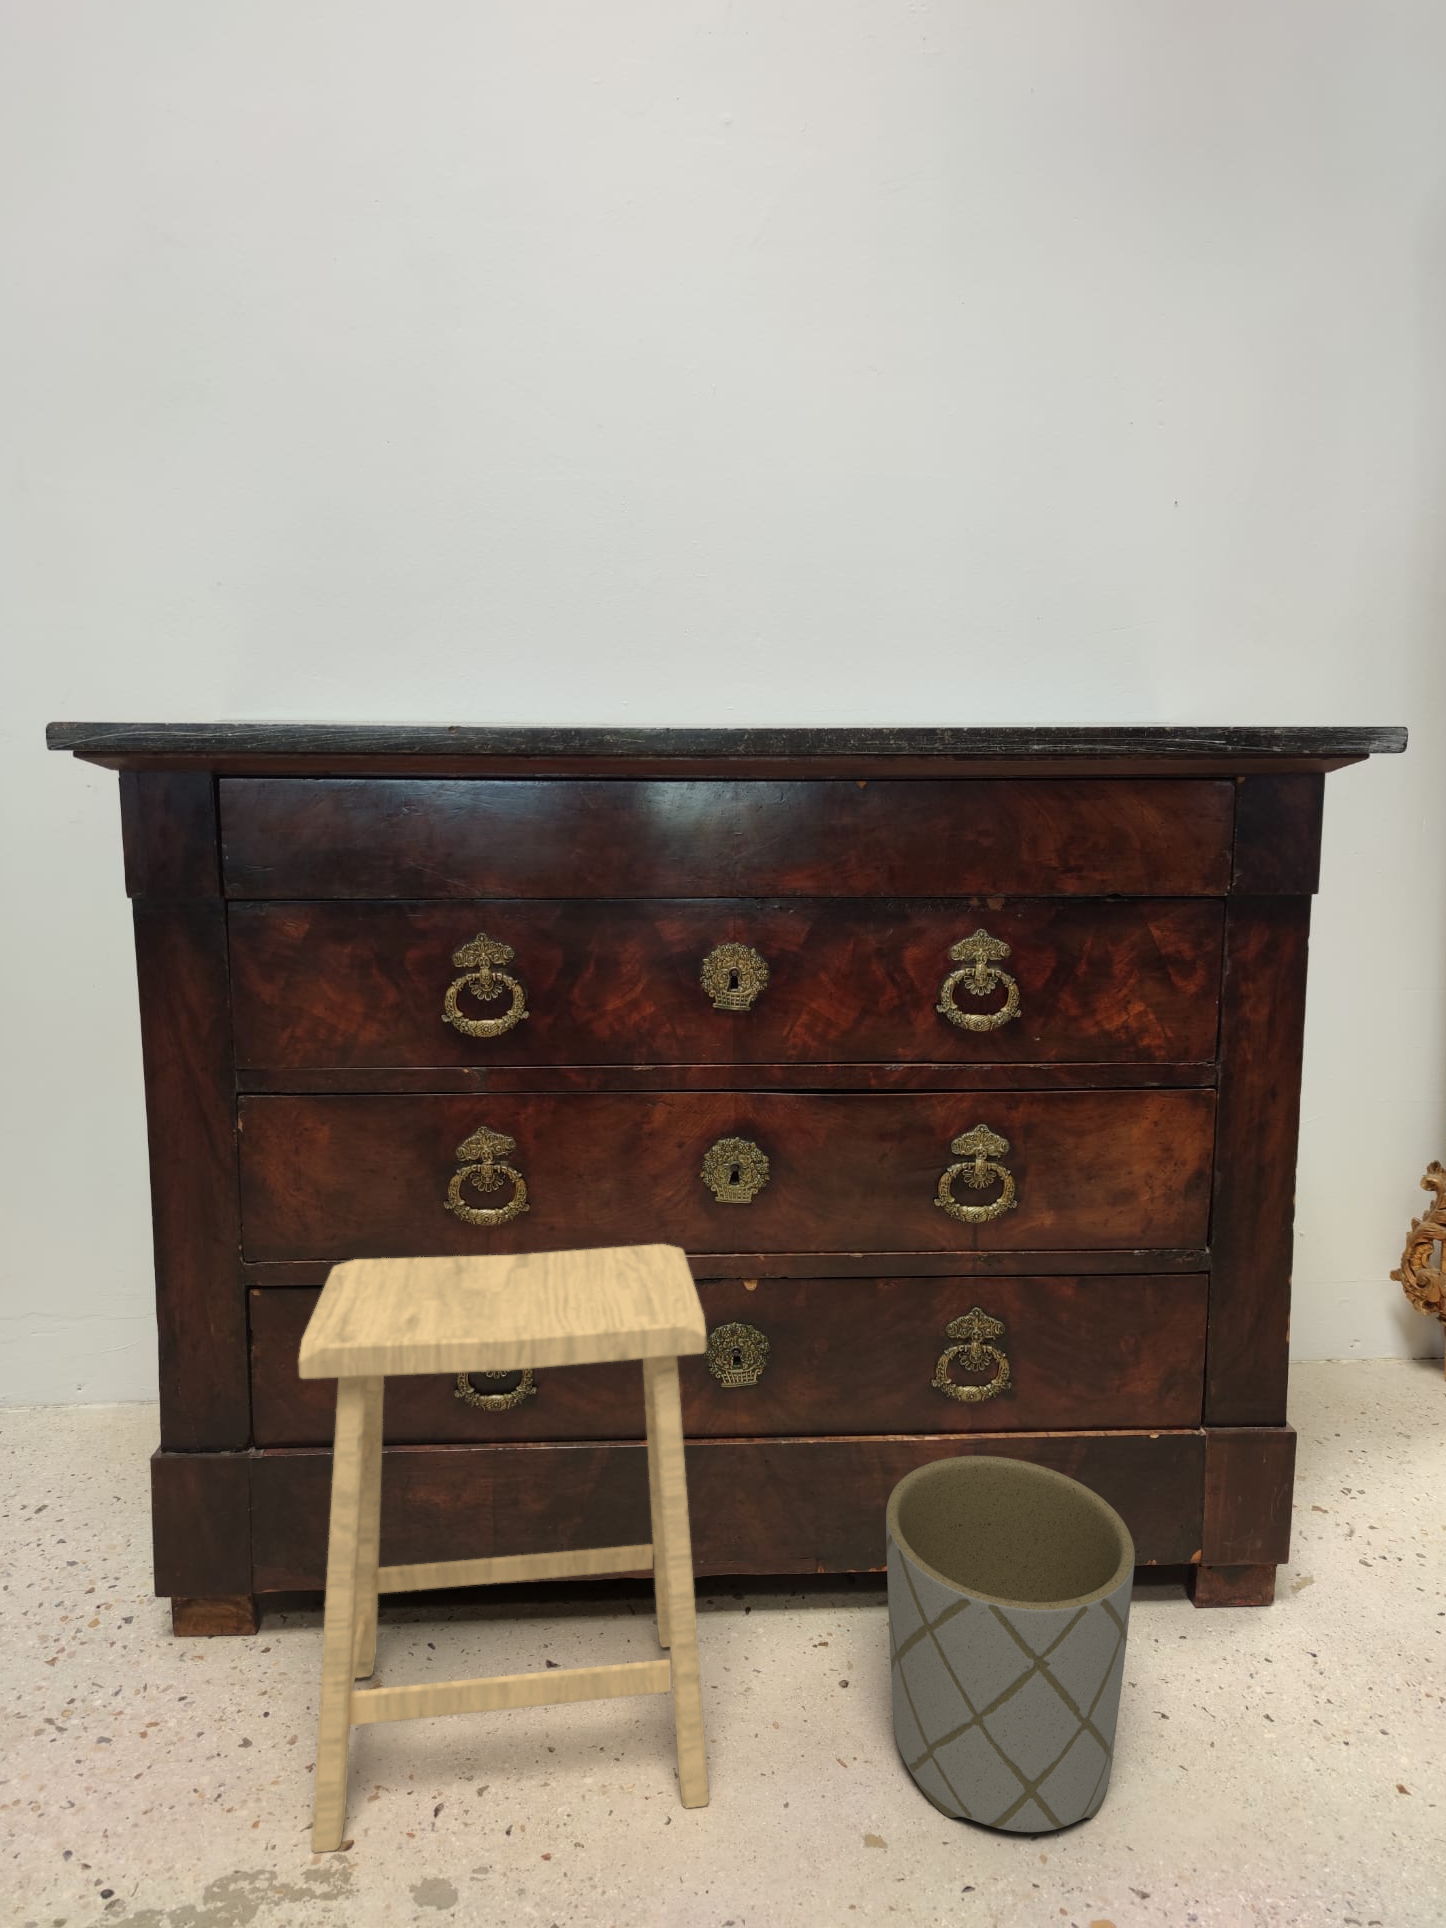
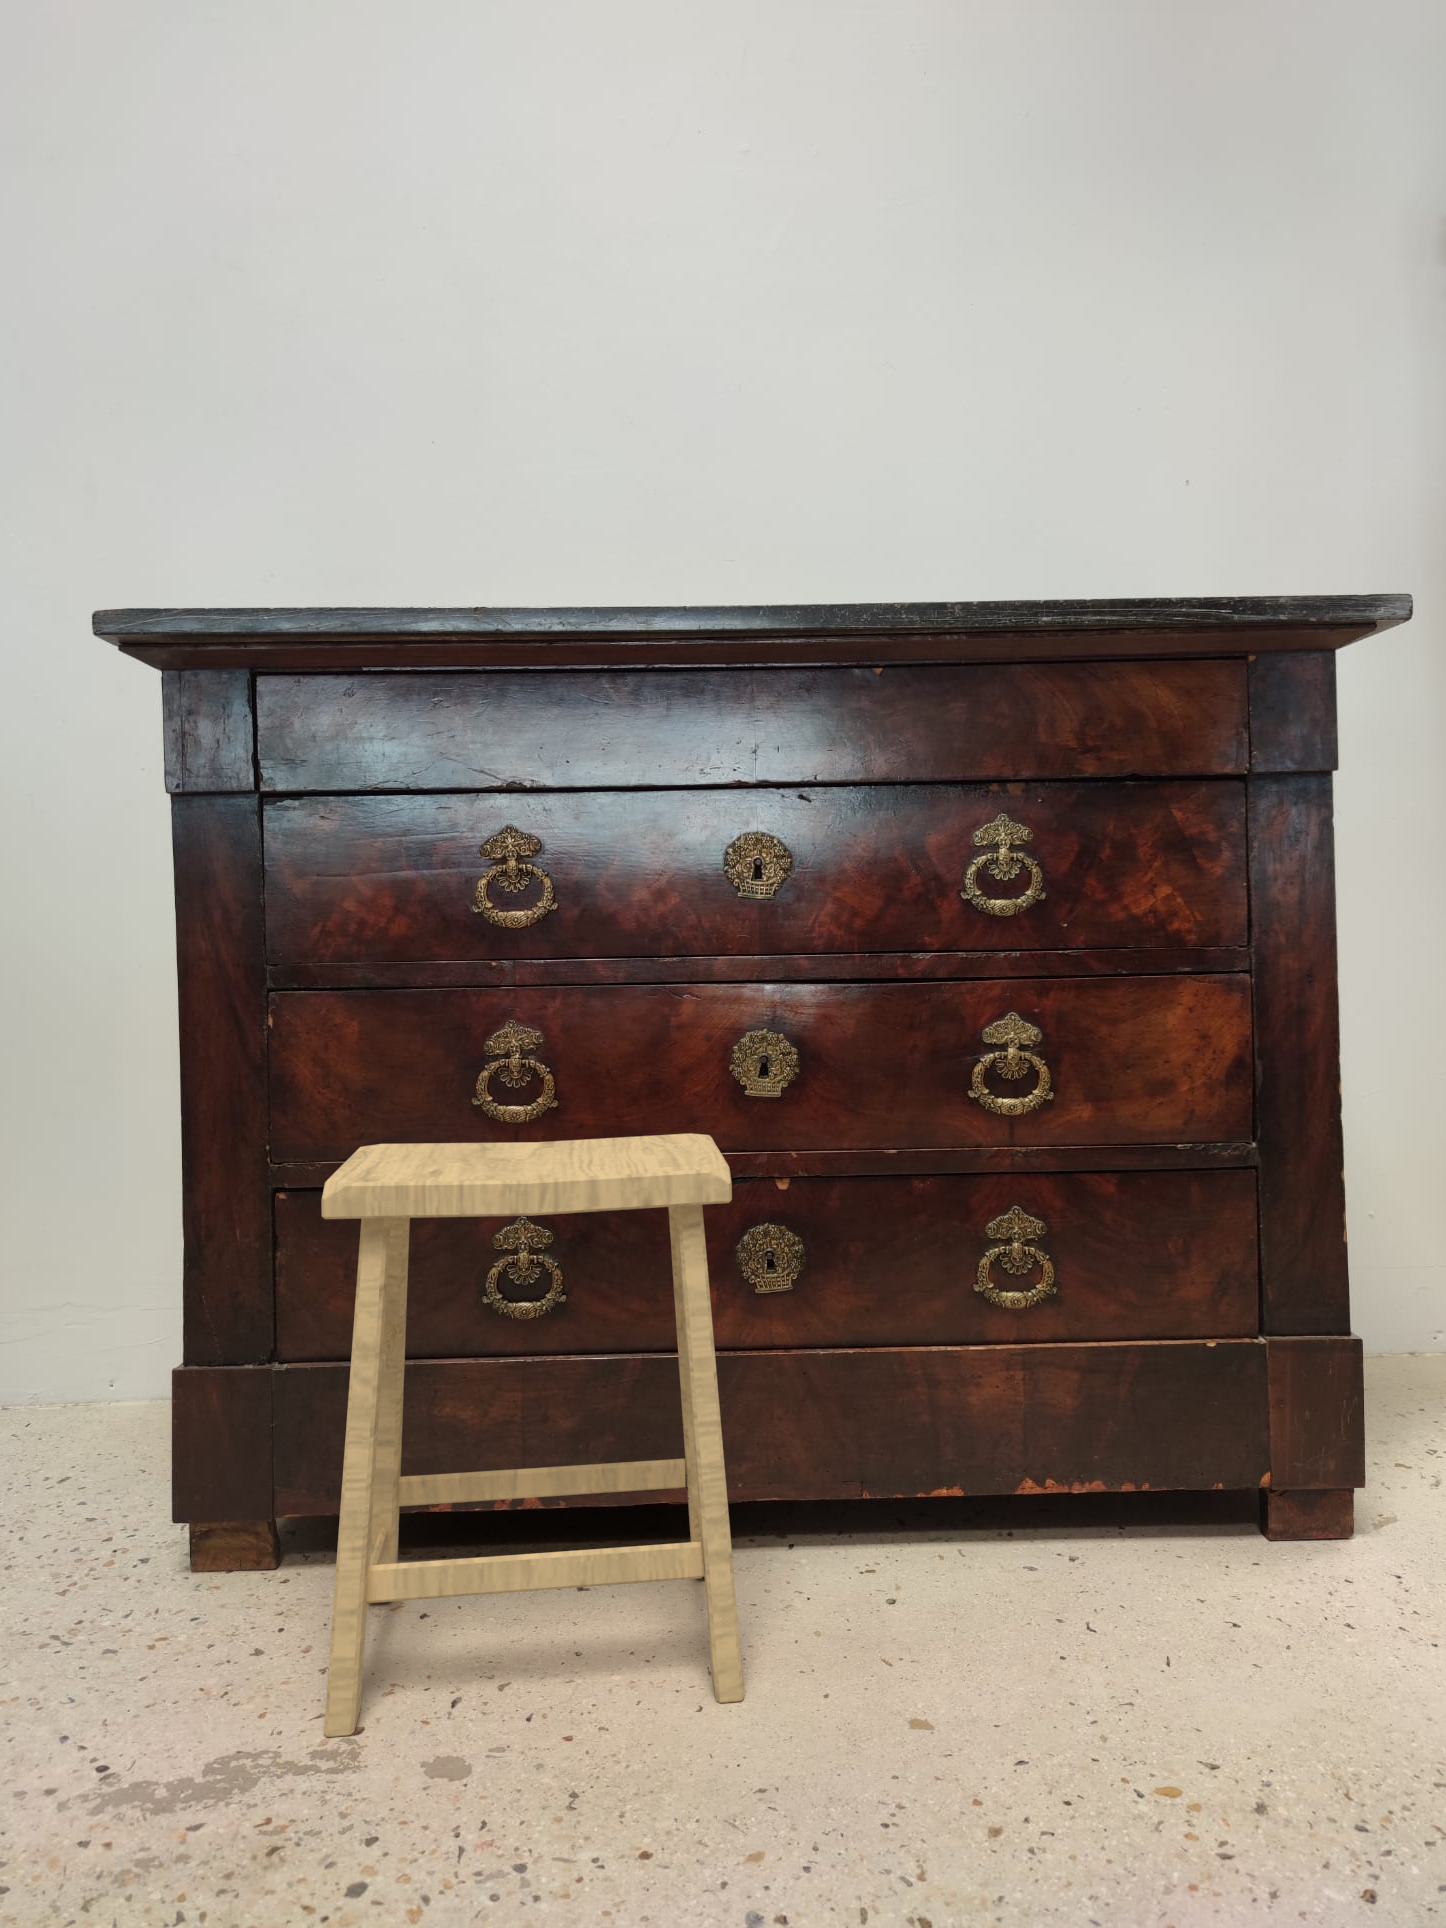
planter: present [886,1456,1135,1832] -> none [925,1353,1186,1717]

